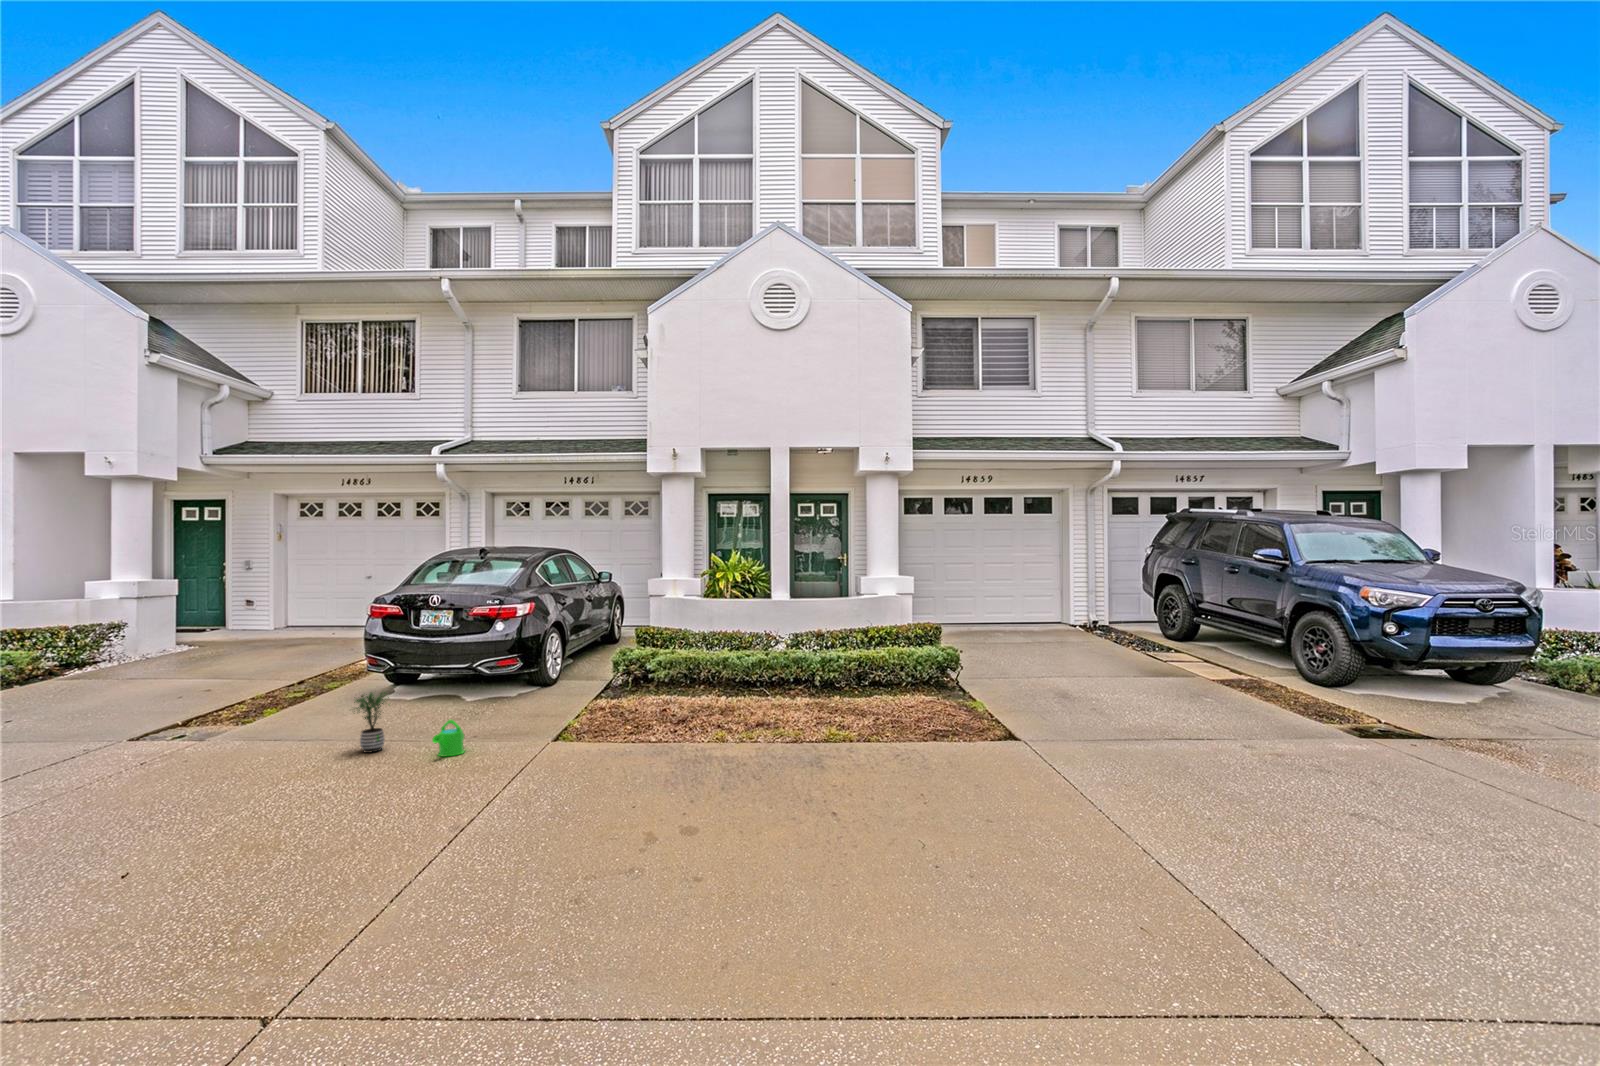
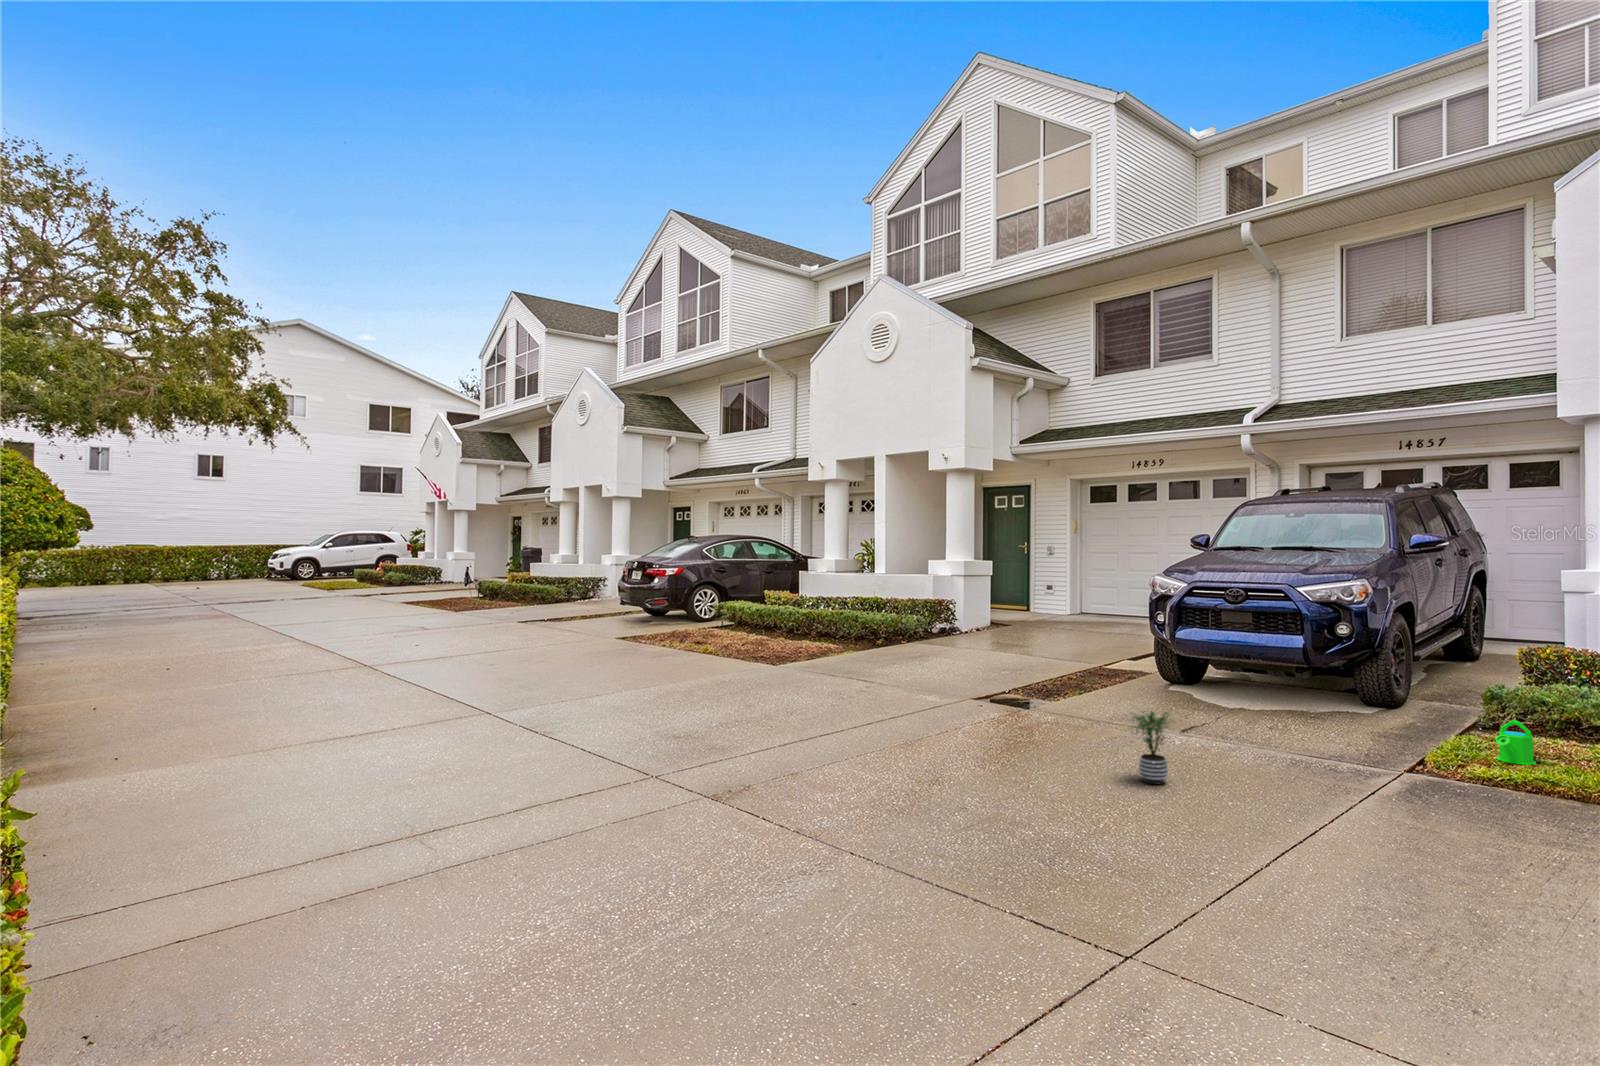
watering can: present [432,720,464,756] -> present [1495,720,1536,765]

